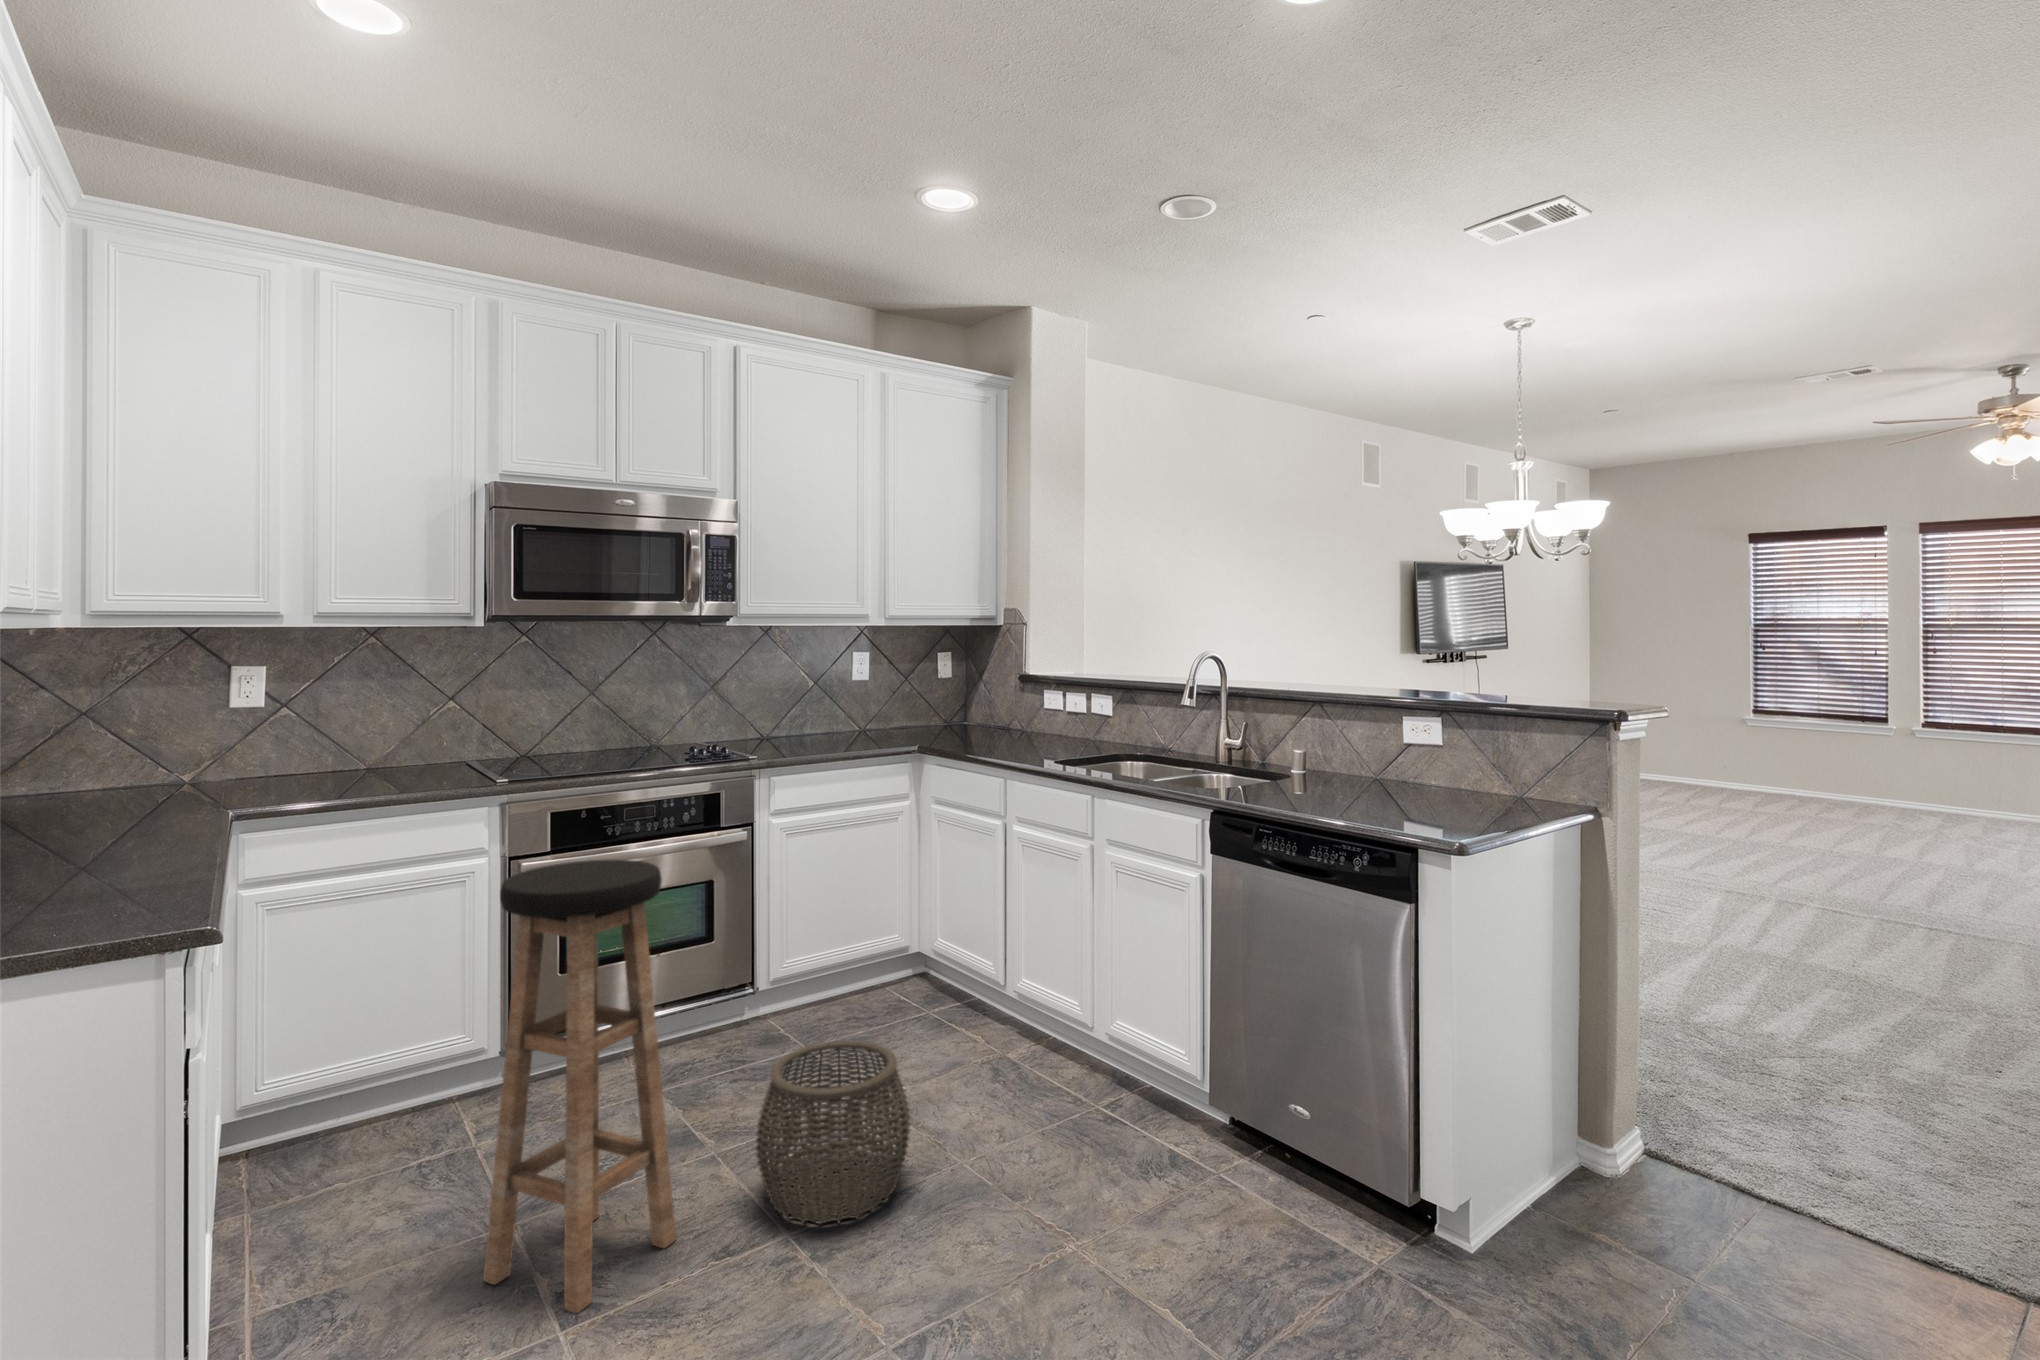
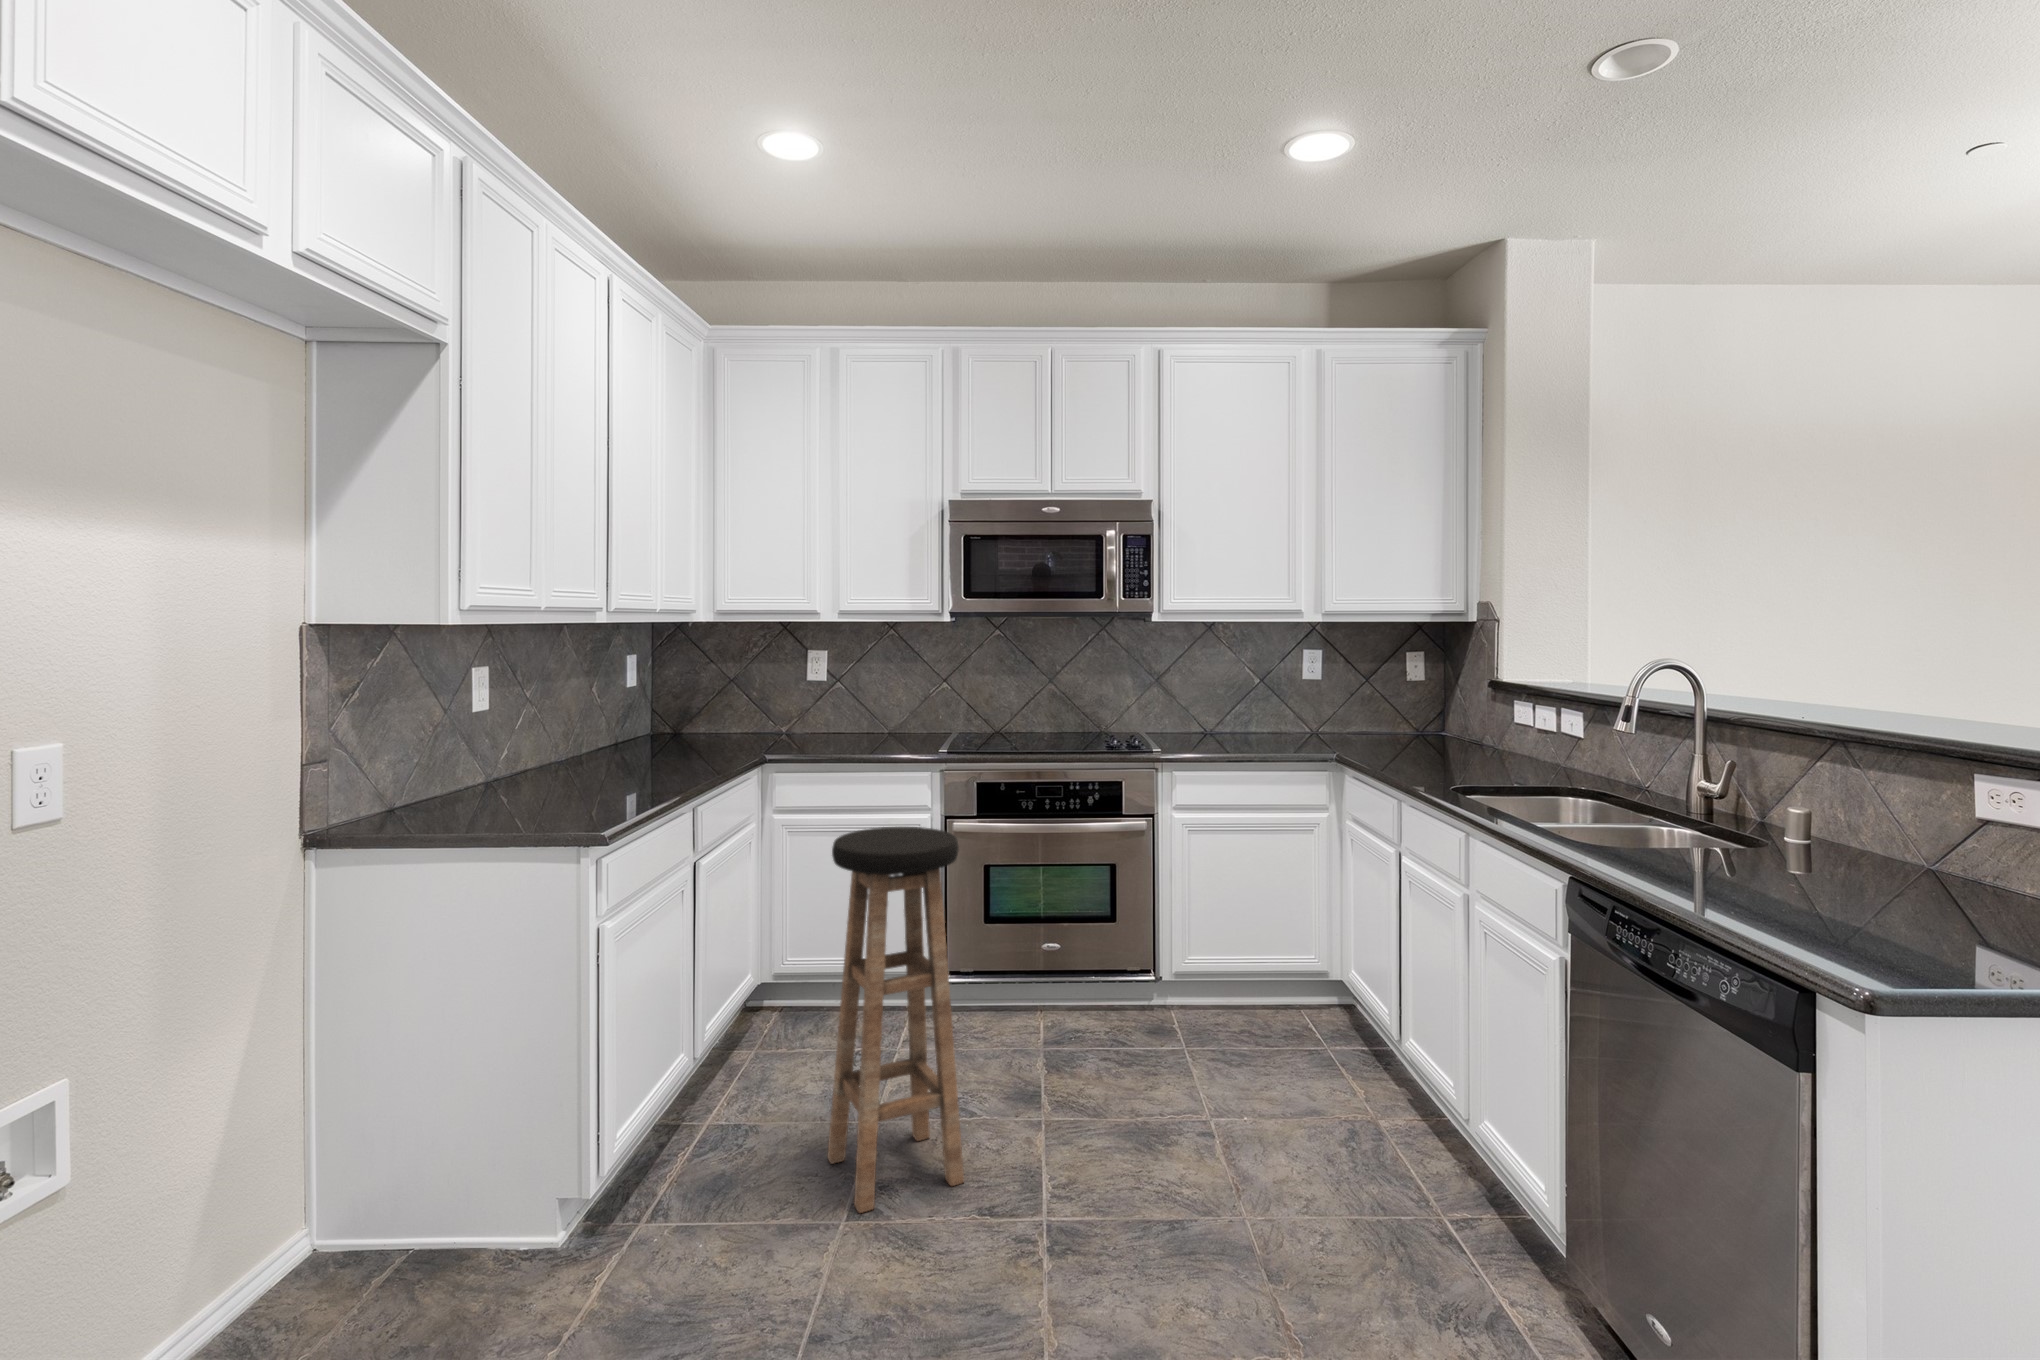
woven basket: present [756,1041,911,1224] -> none [1034,1040,1188,1230]

